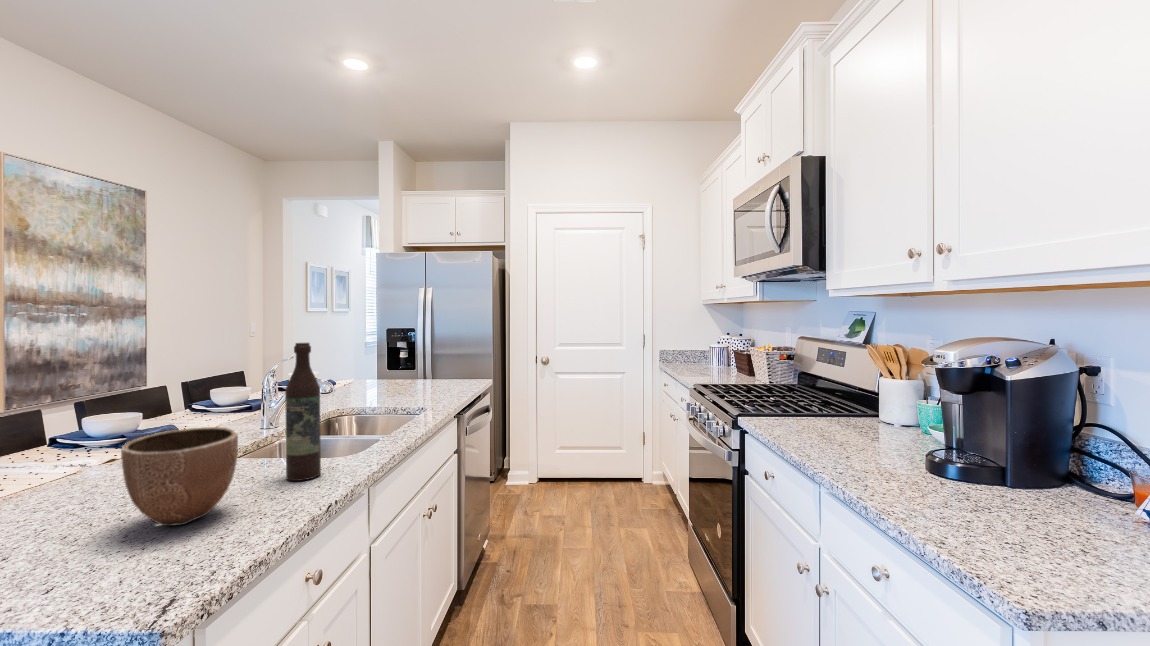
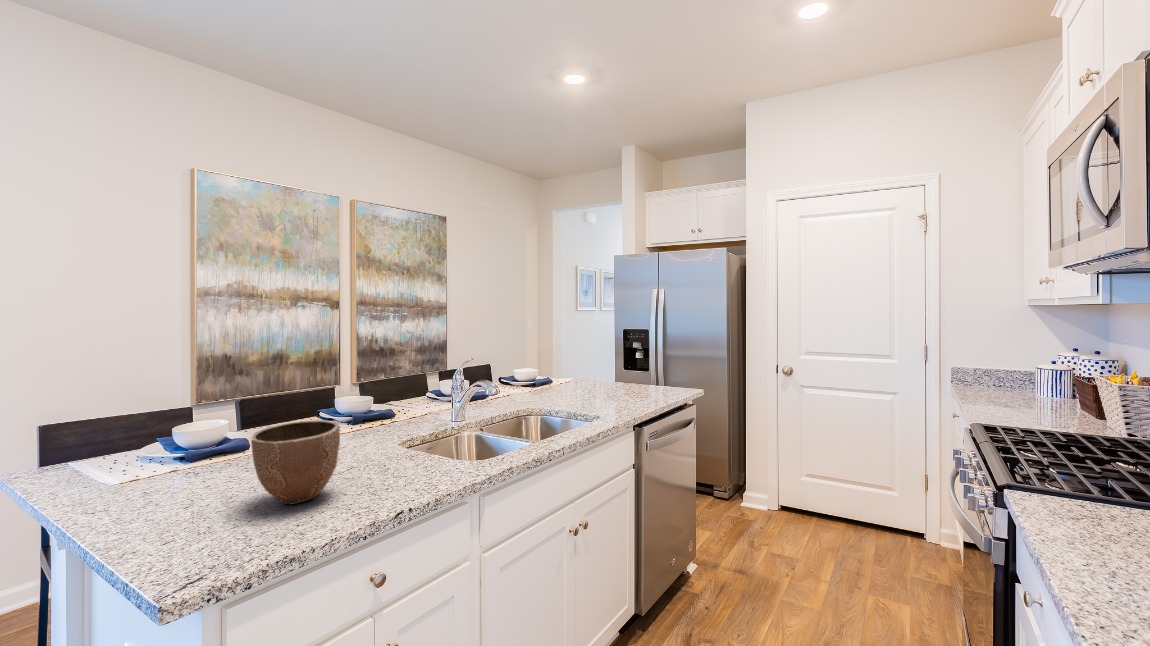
wine bottle: present [285,343,321,481] -> none [400,347,431,479]

